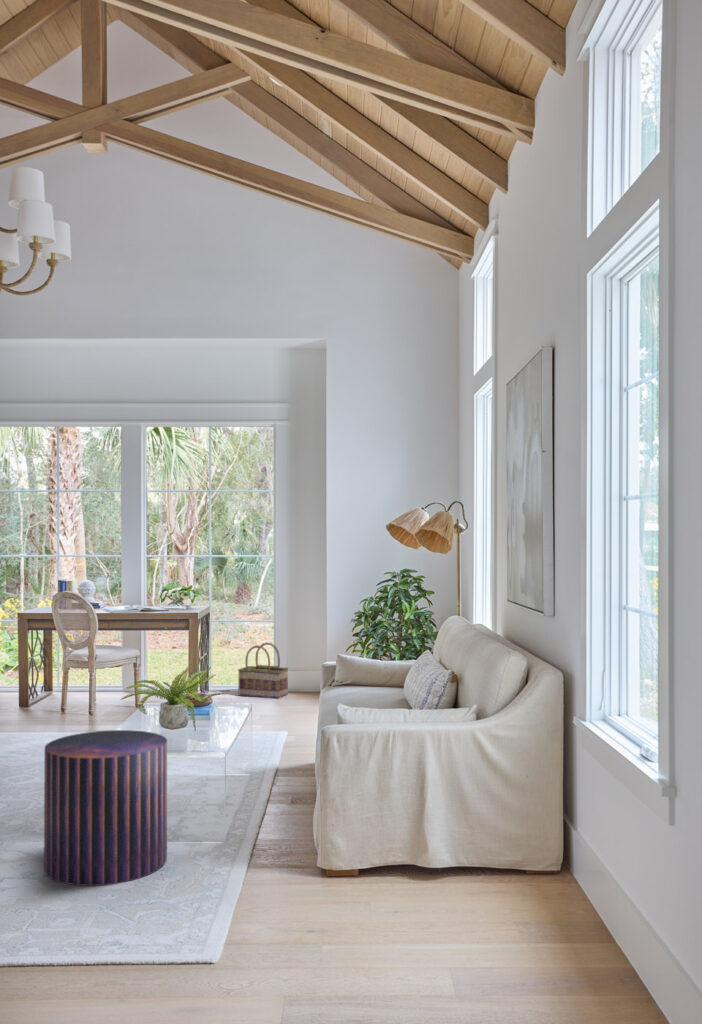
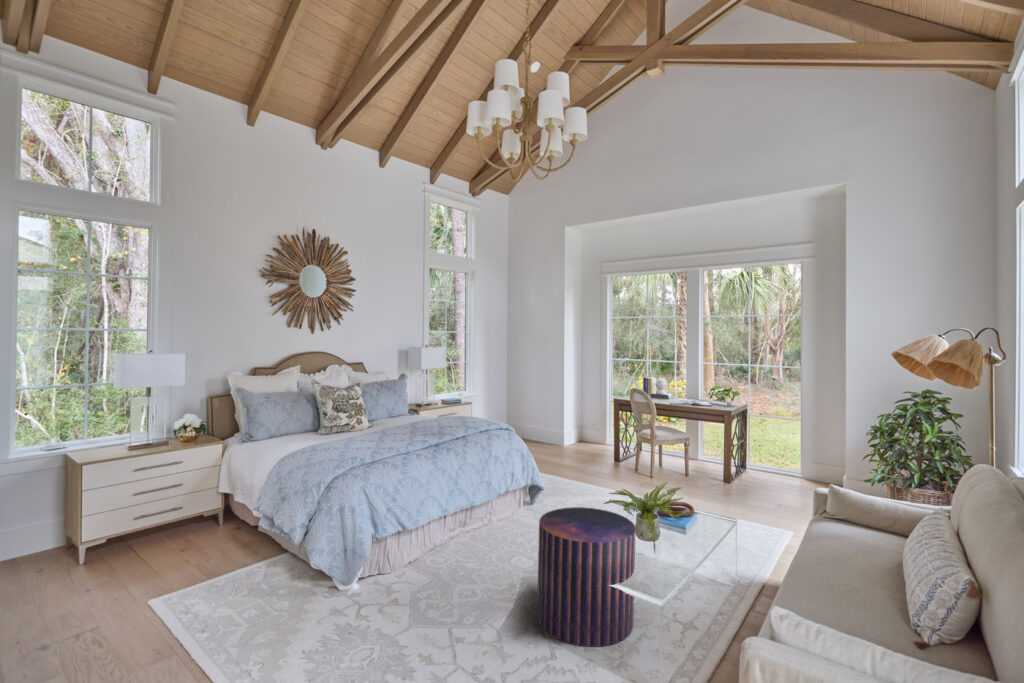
basket: present [238,643,288,698] -> none [766,437,810,483]

